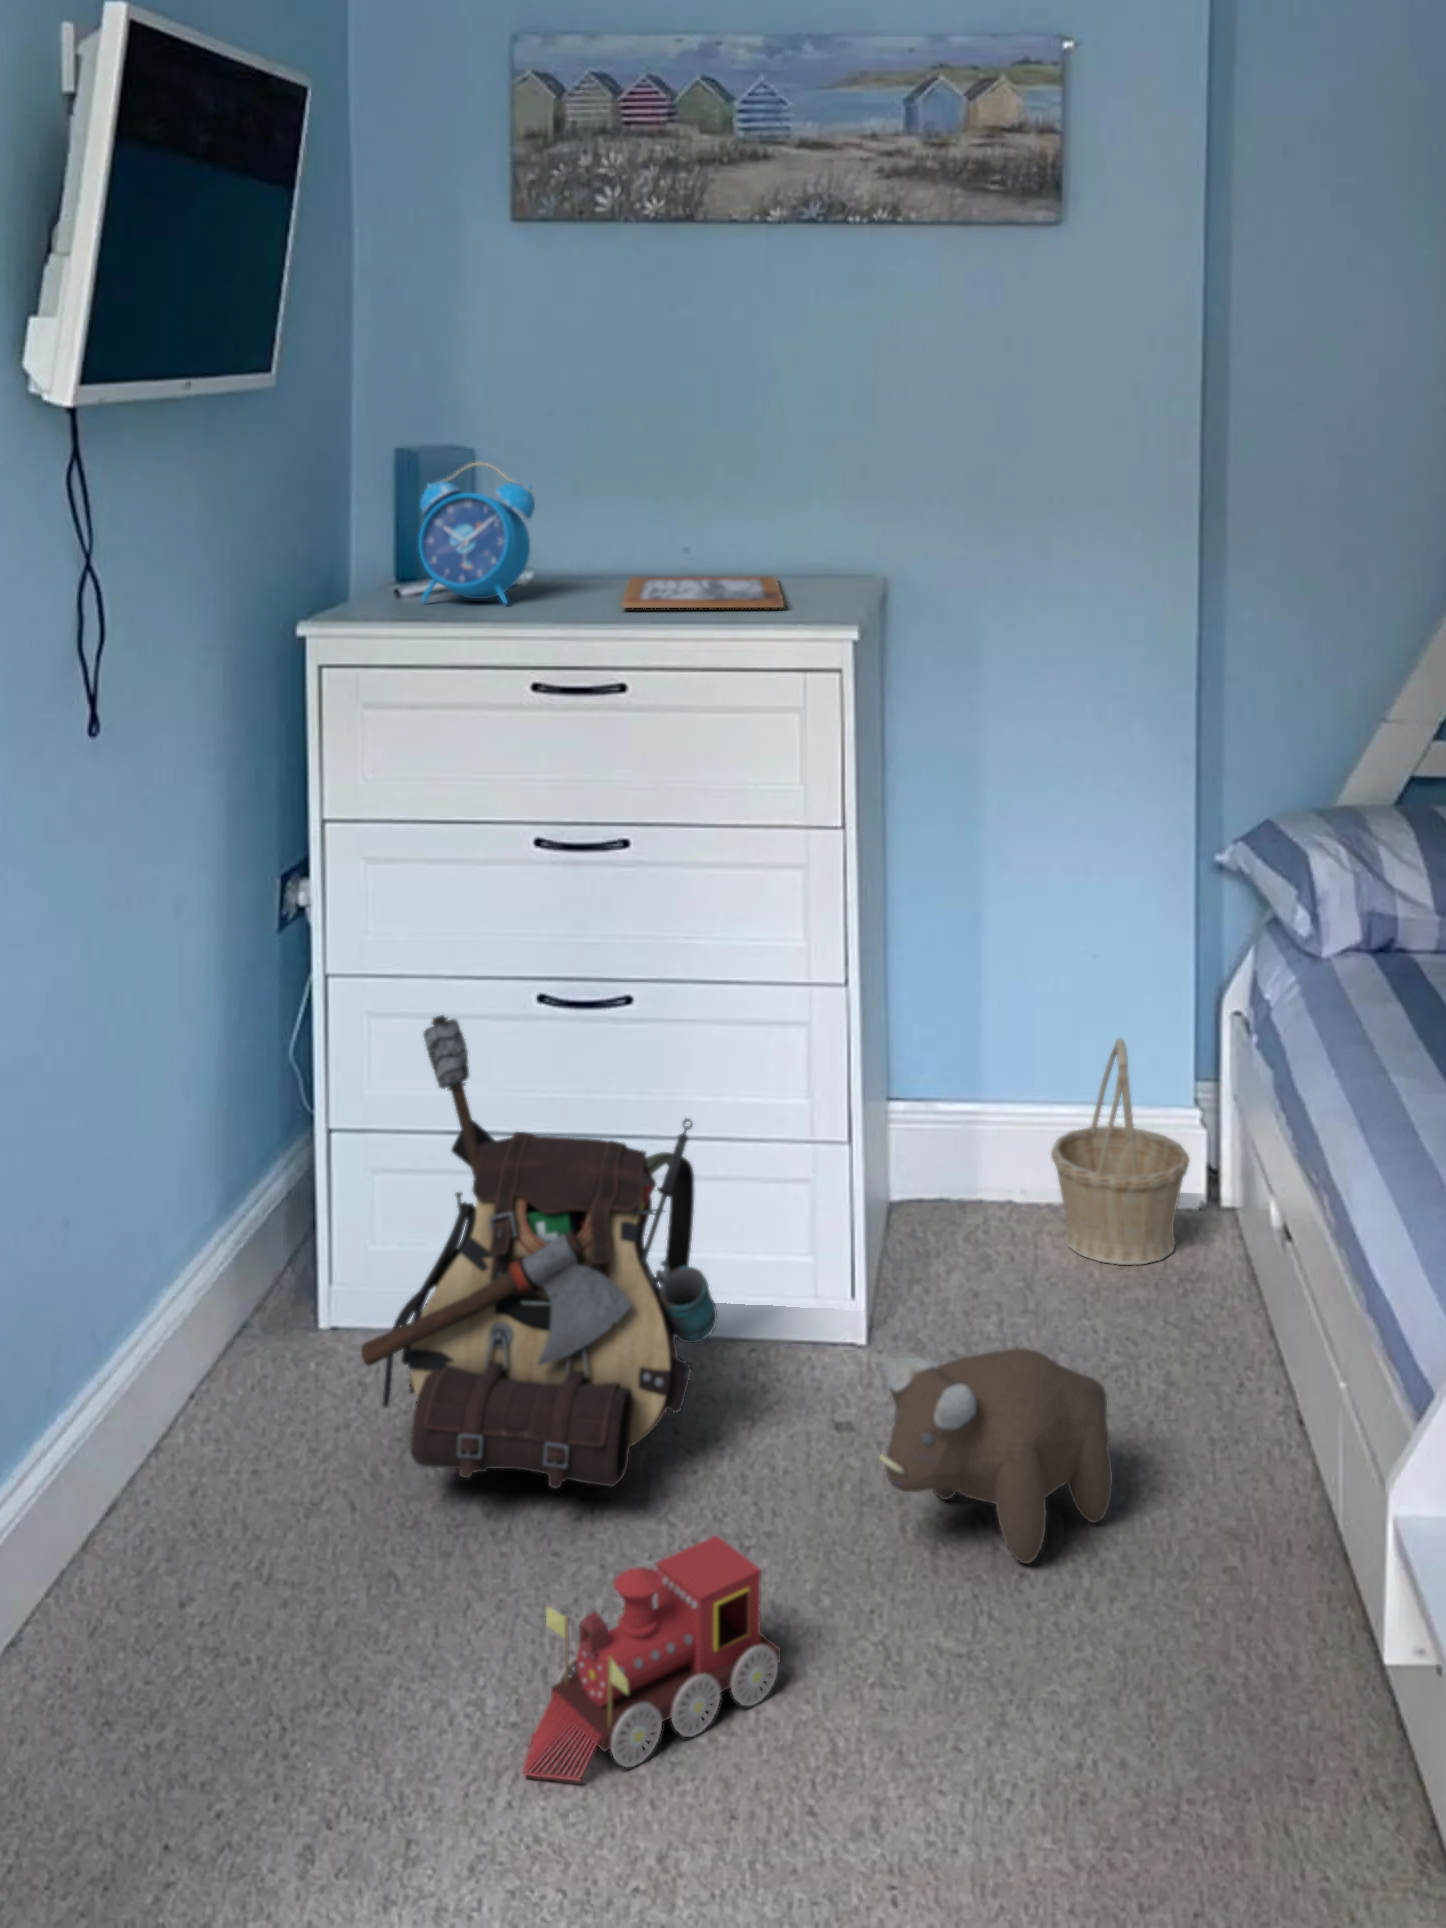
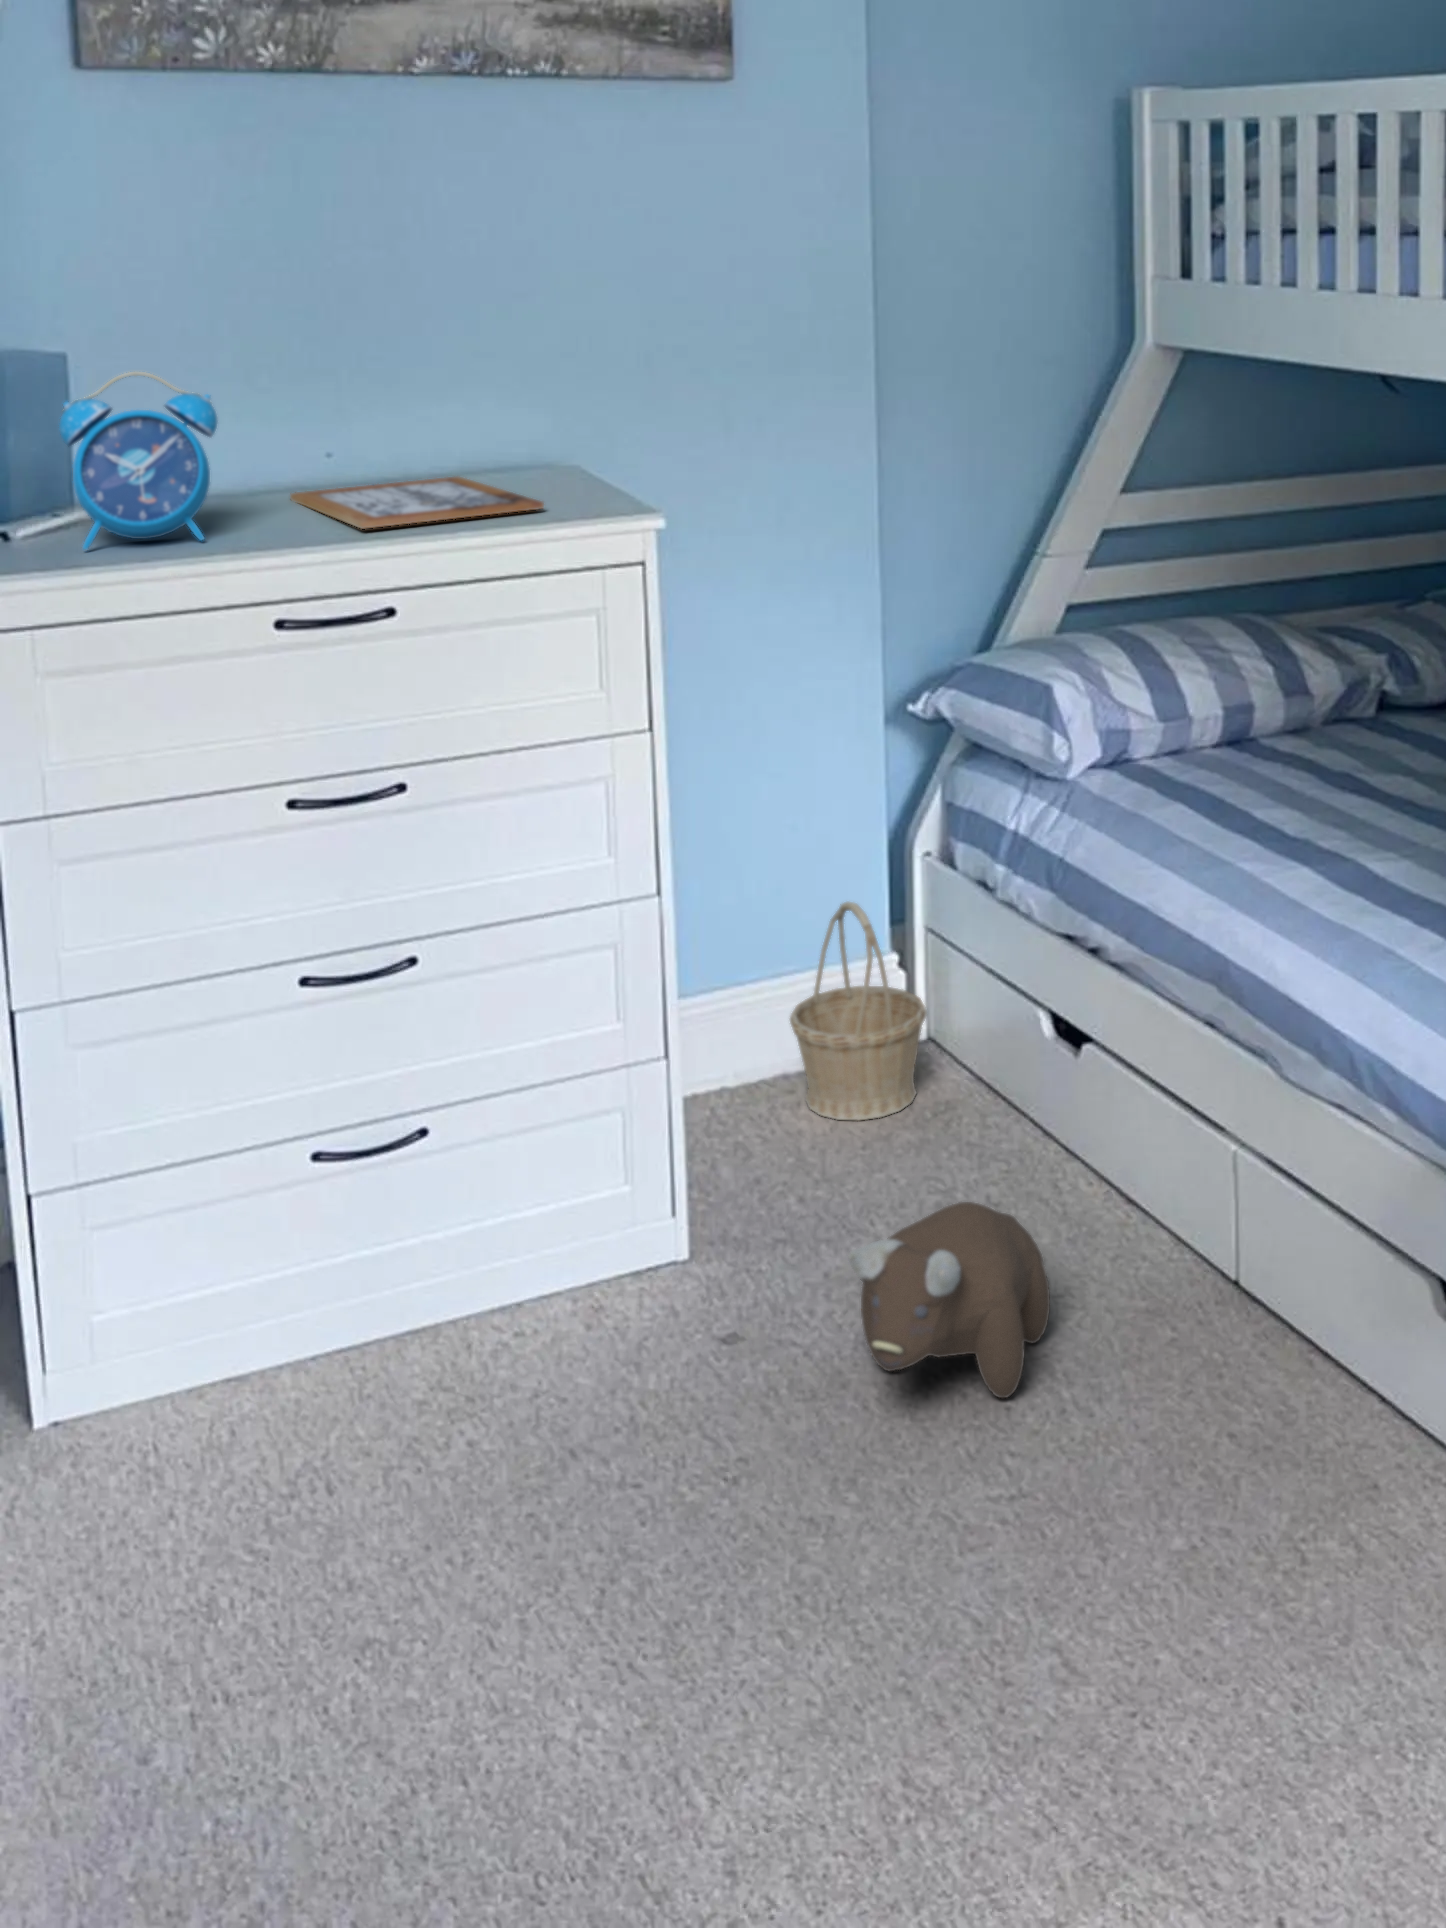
backpack: present [361,1015,717,1488] -> none [248,1028,633,1531]
toy train: present [523,1536,781,1781] -> none [668,1468,881,1769]

